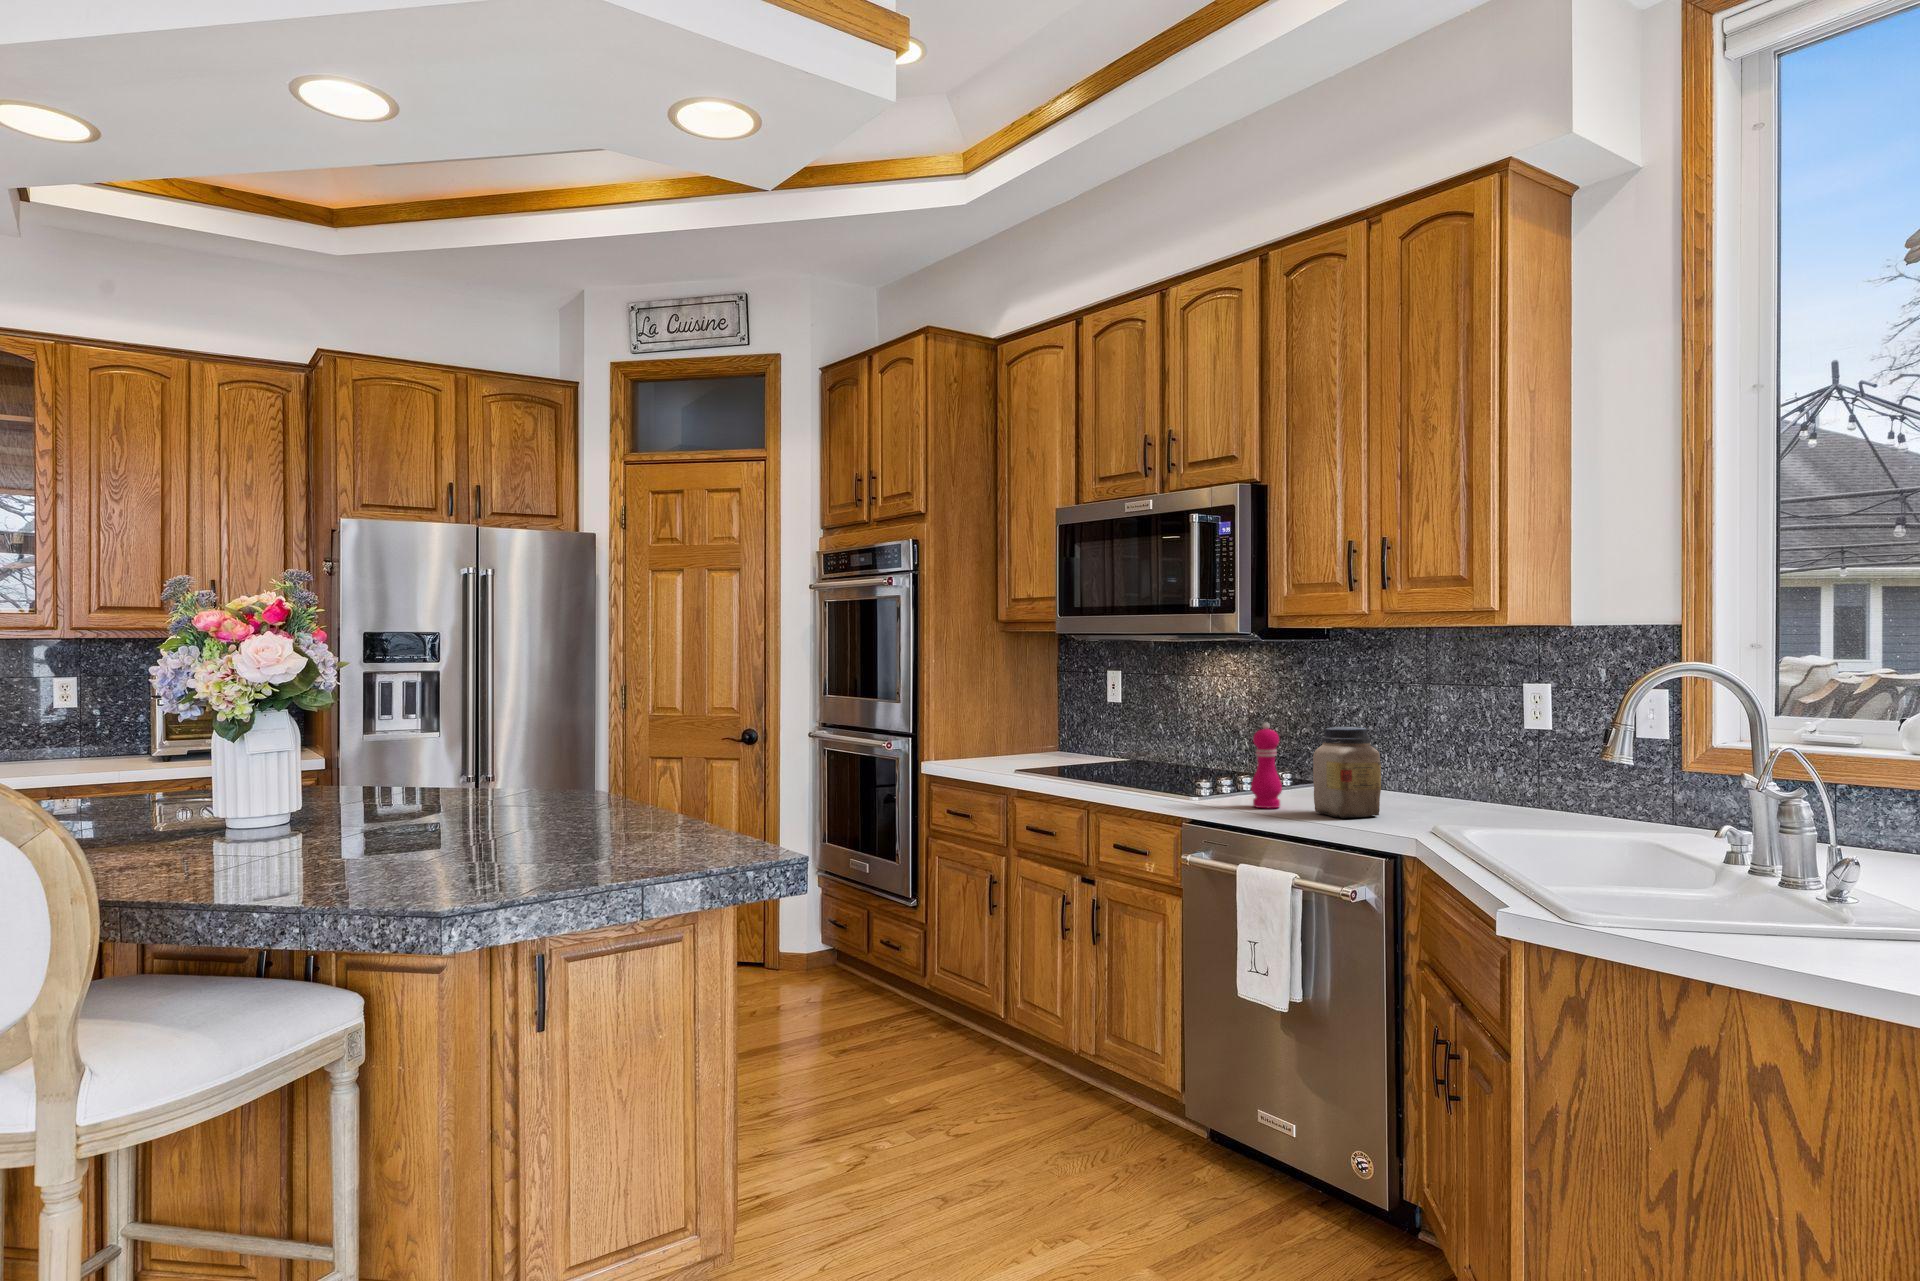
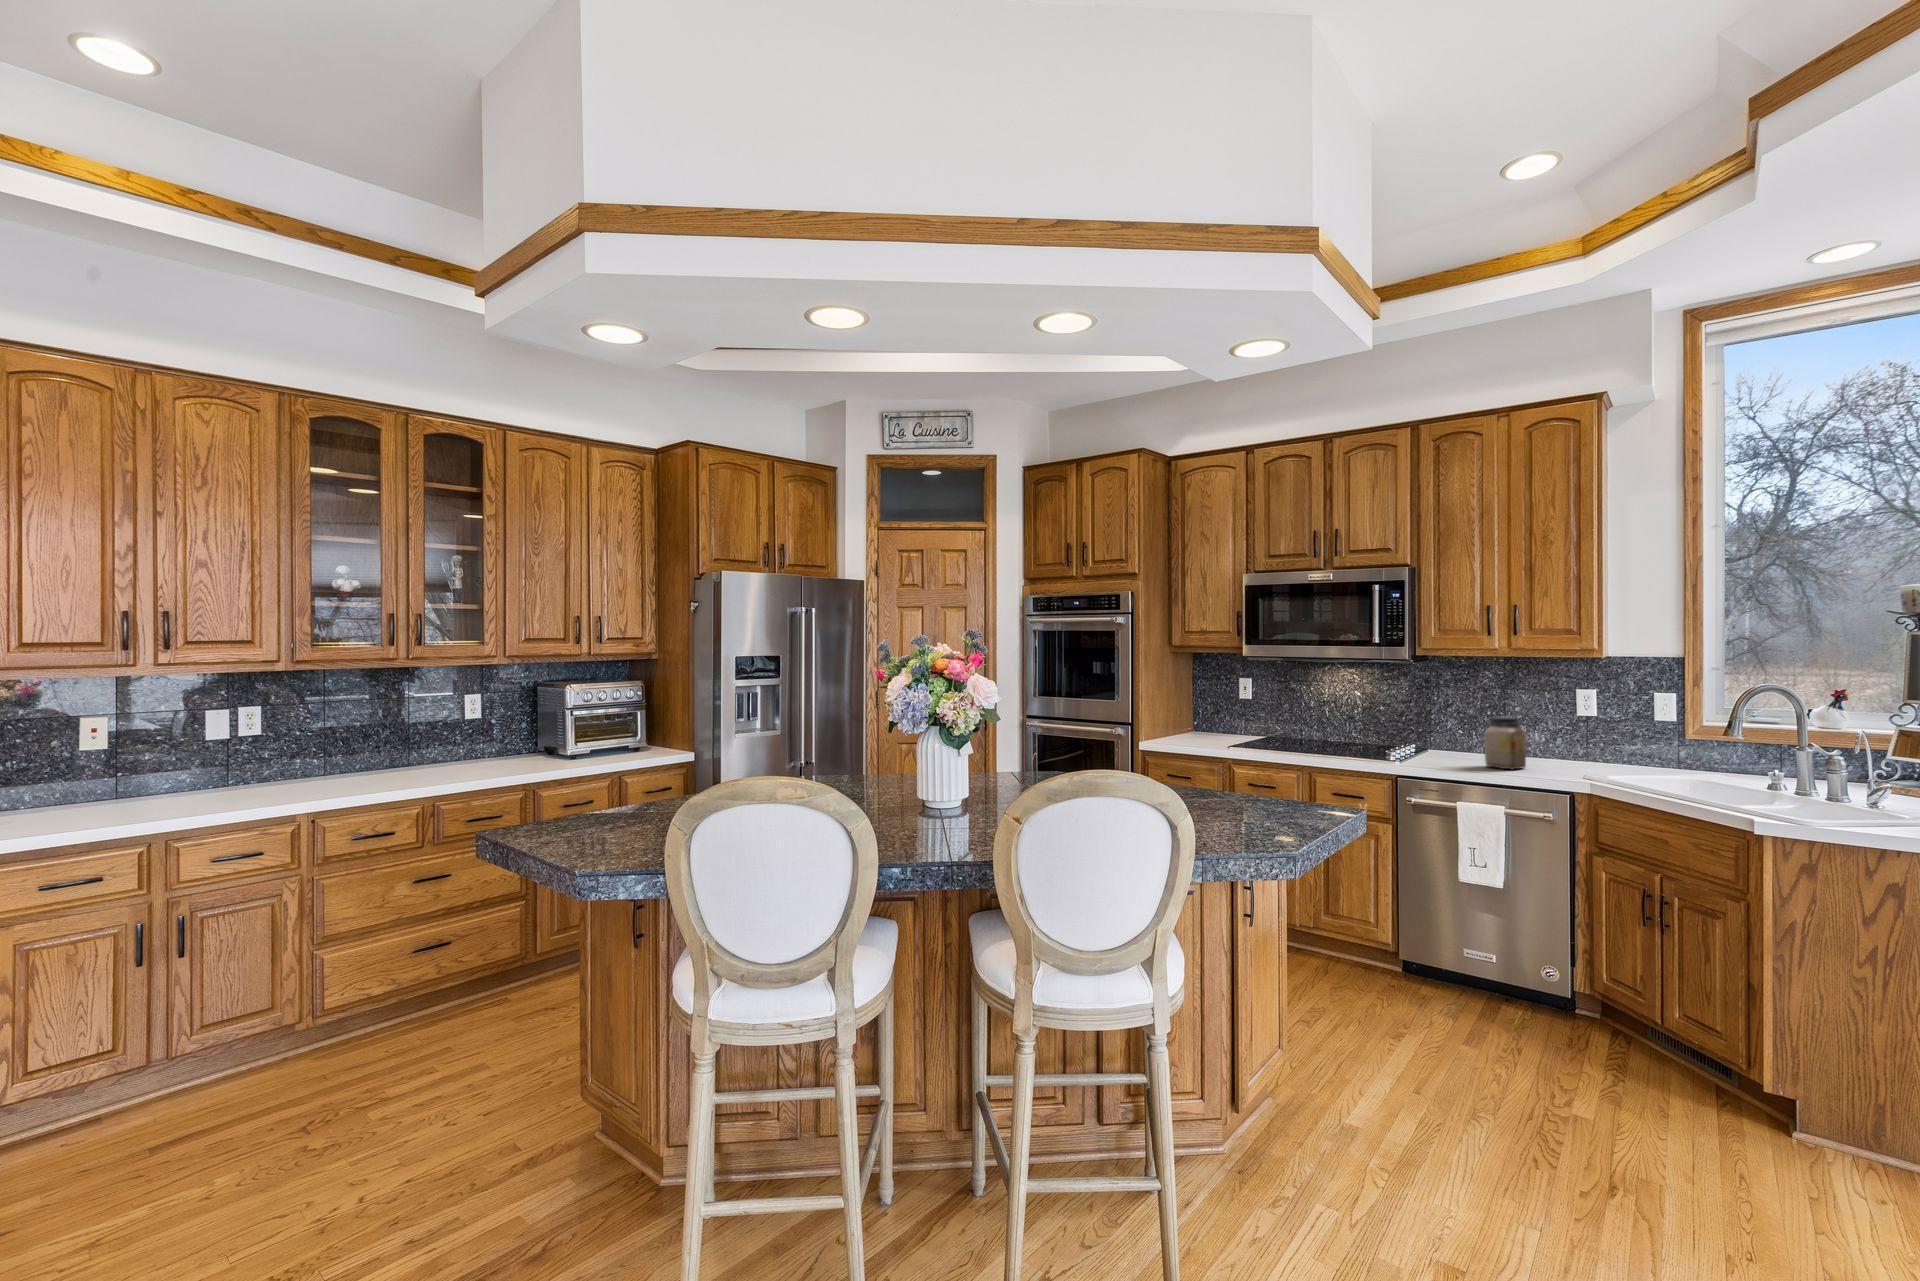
pepper mill: present [1251,722,1282,808] -> none [1439,714,1459,765]

